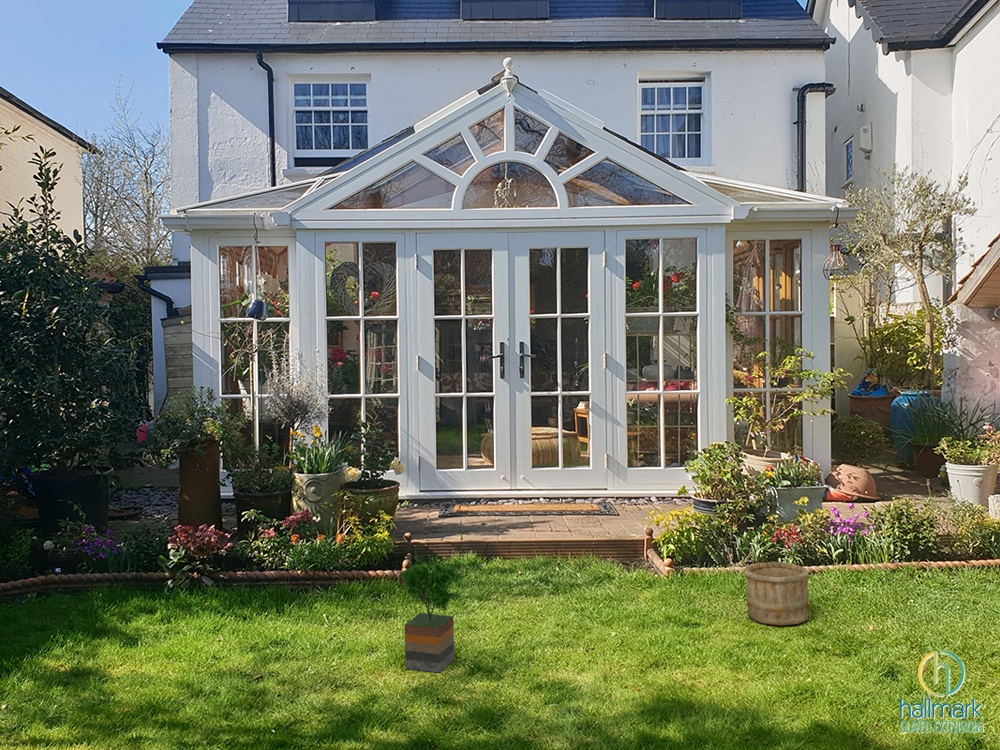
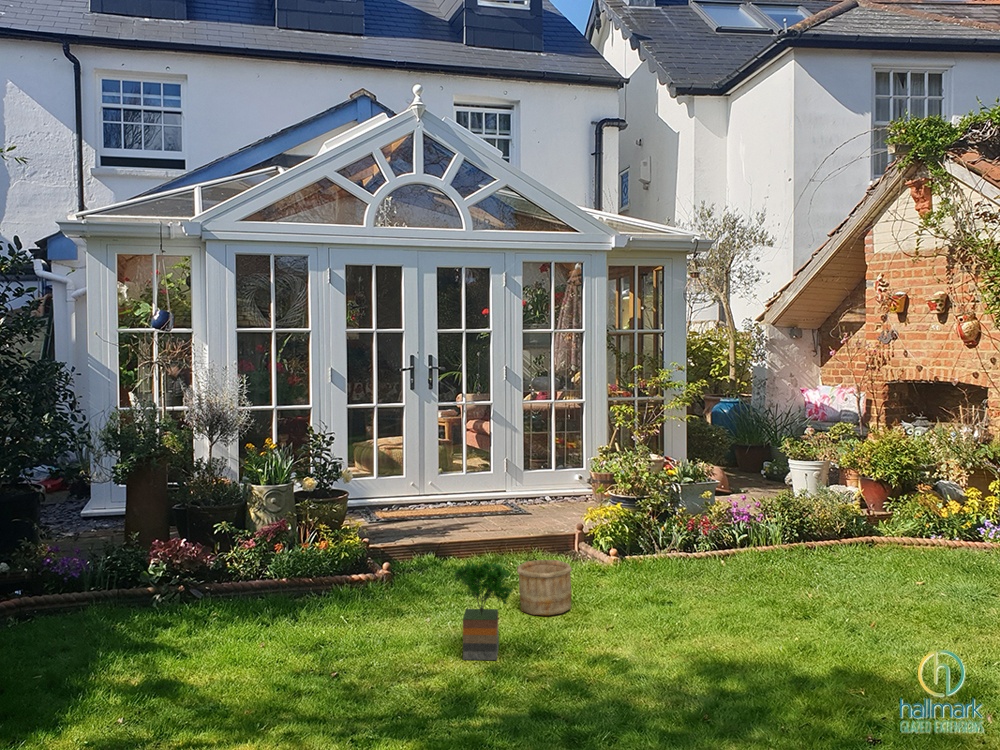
wooden bucket: present [744,562,809,626] -> present [517,560,572,615]

